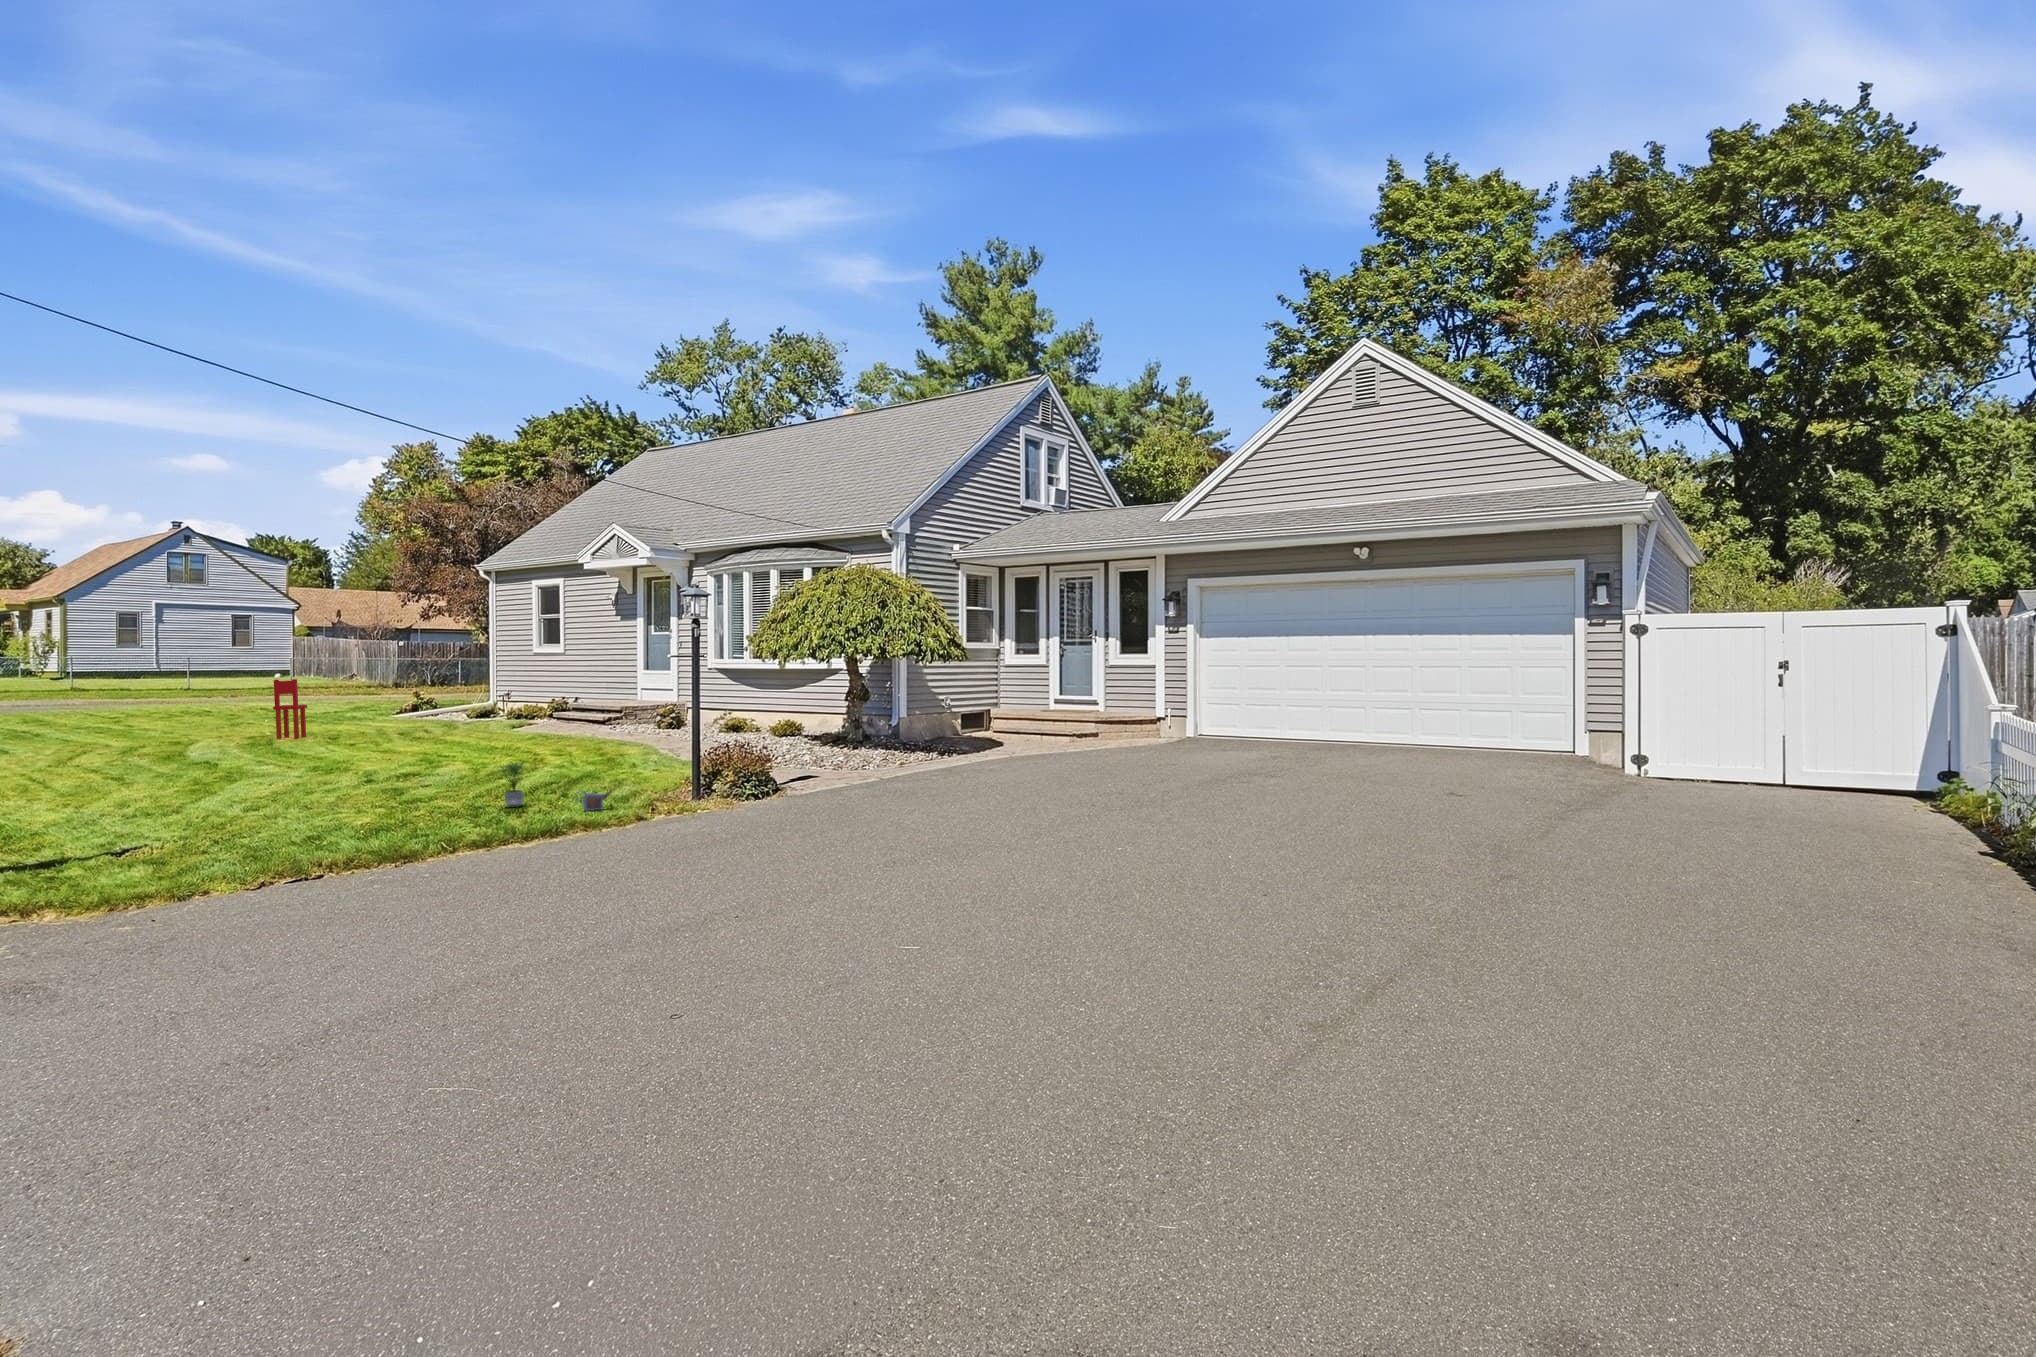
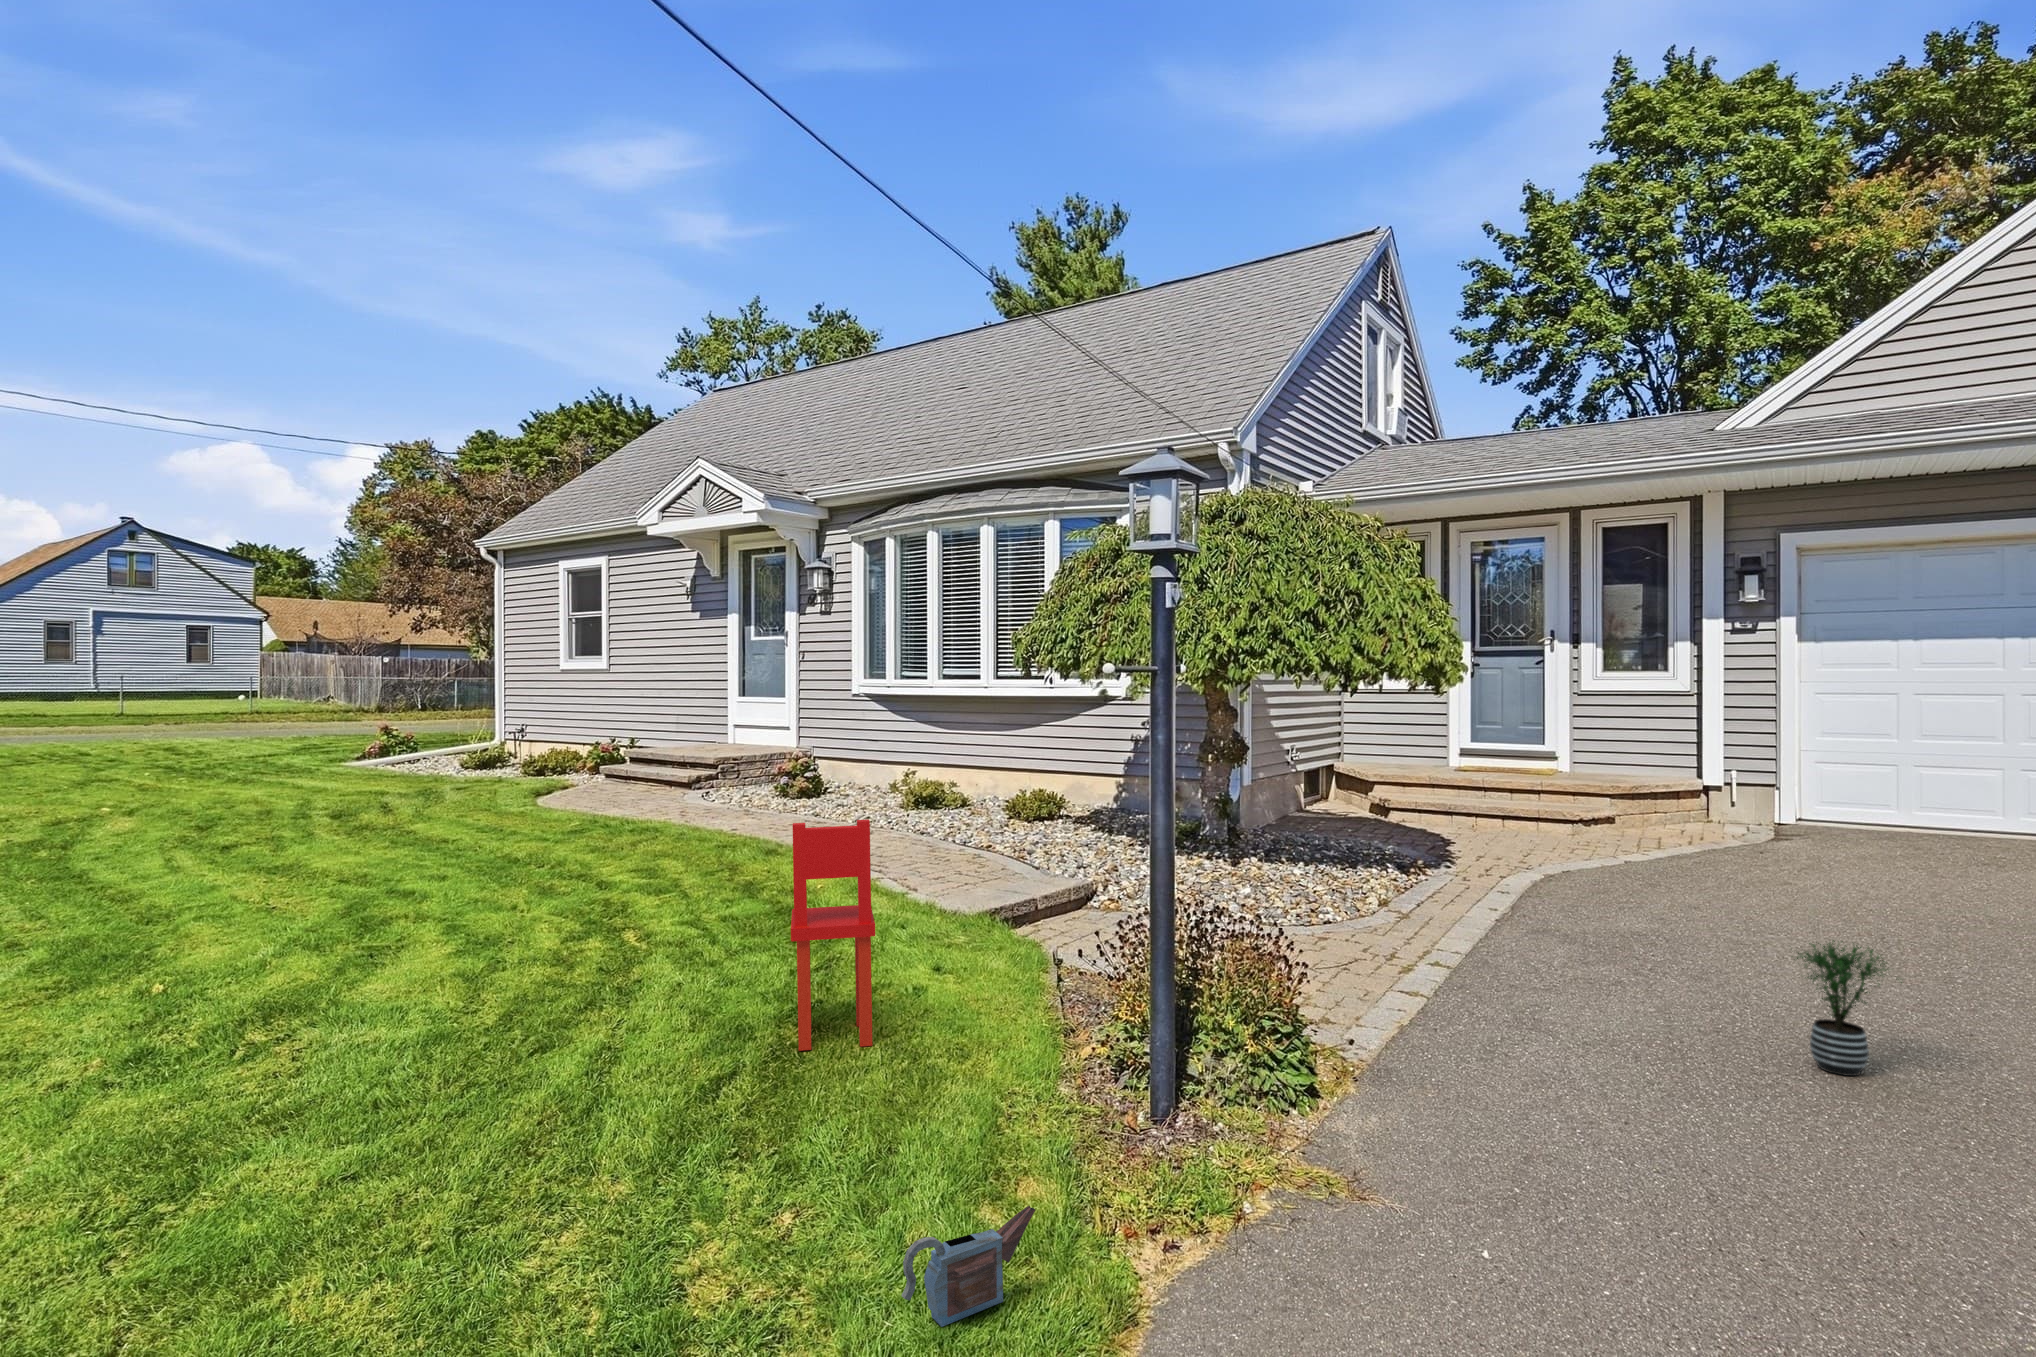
chair: present [273,679,307,739] -> present [791,819,875,1051]
potted plant: present [495,762,524,808] -> present [1797,940,1902,1076]

